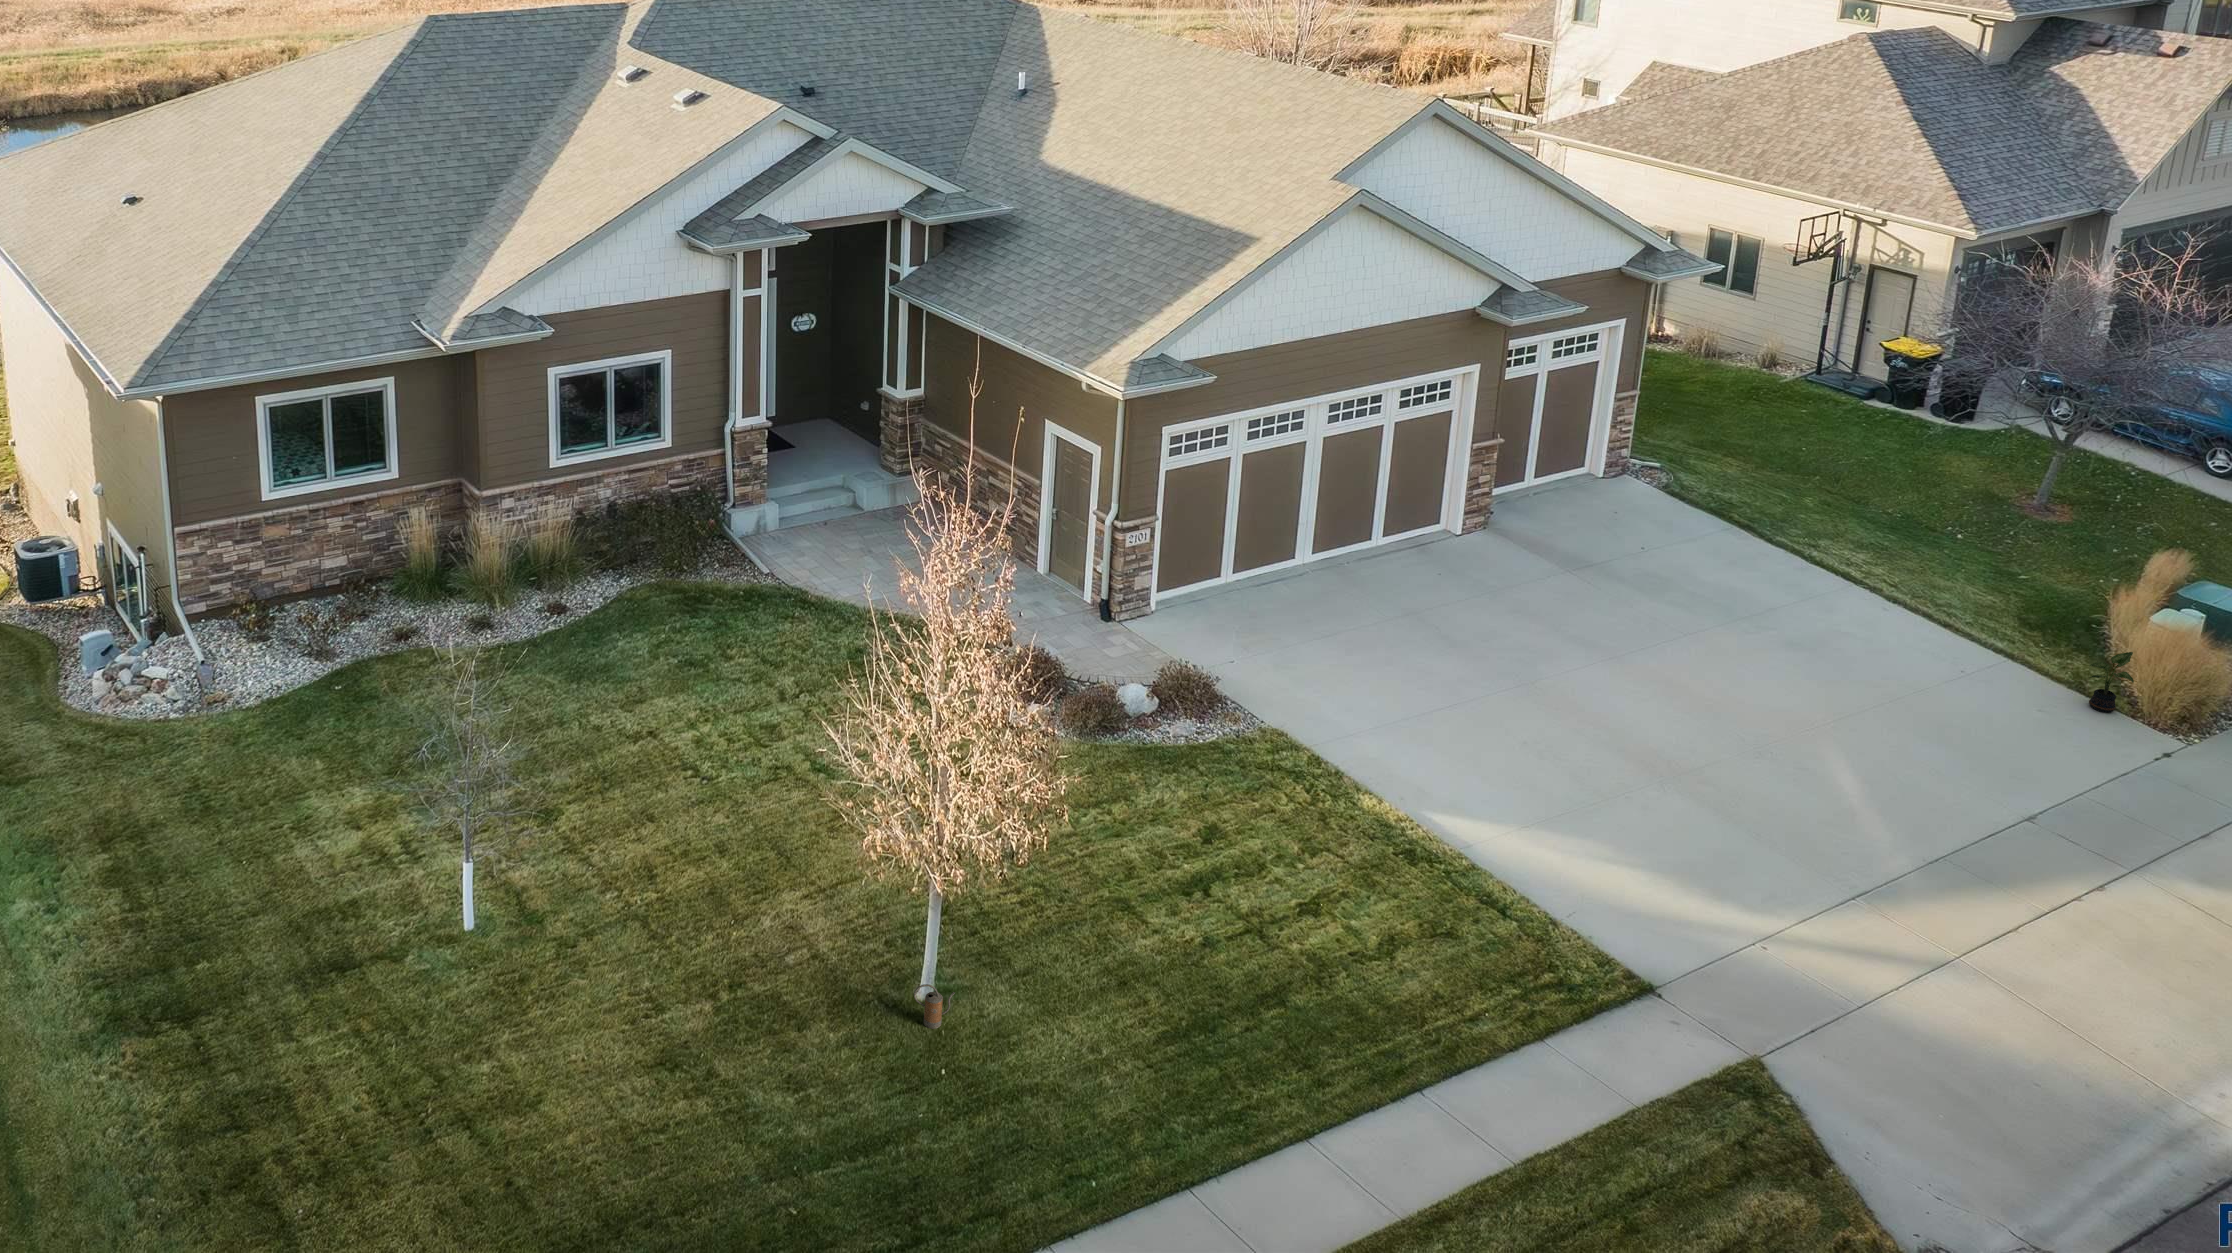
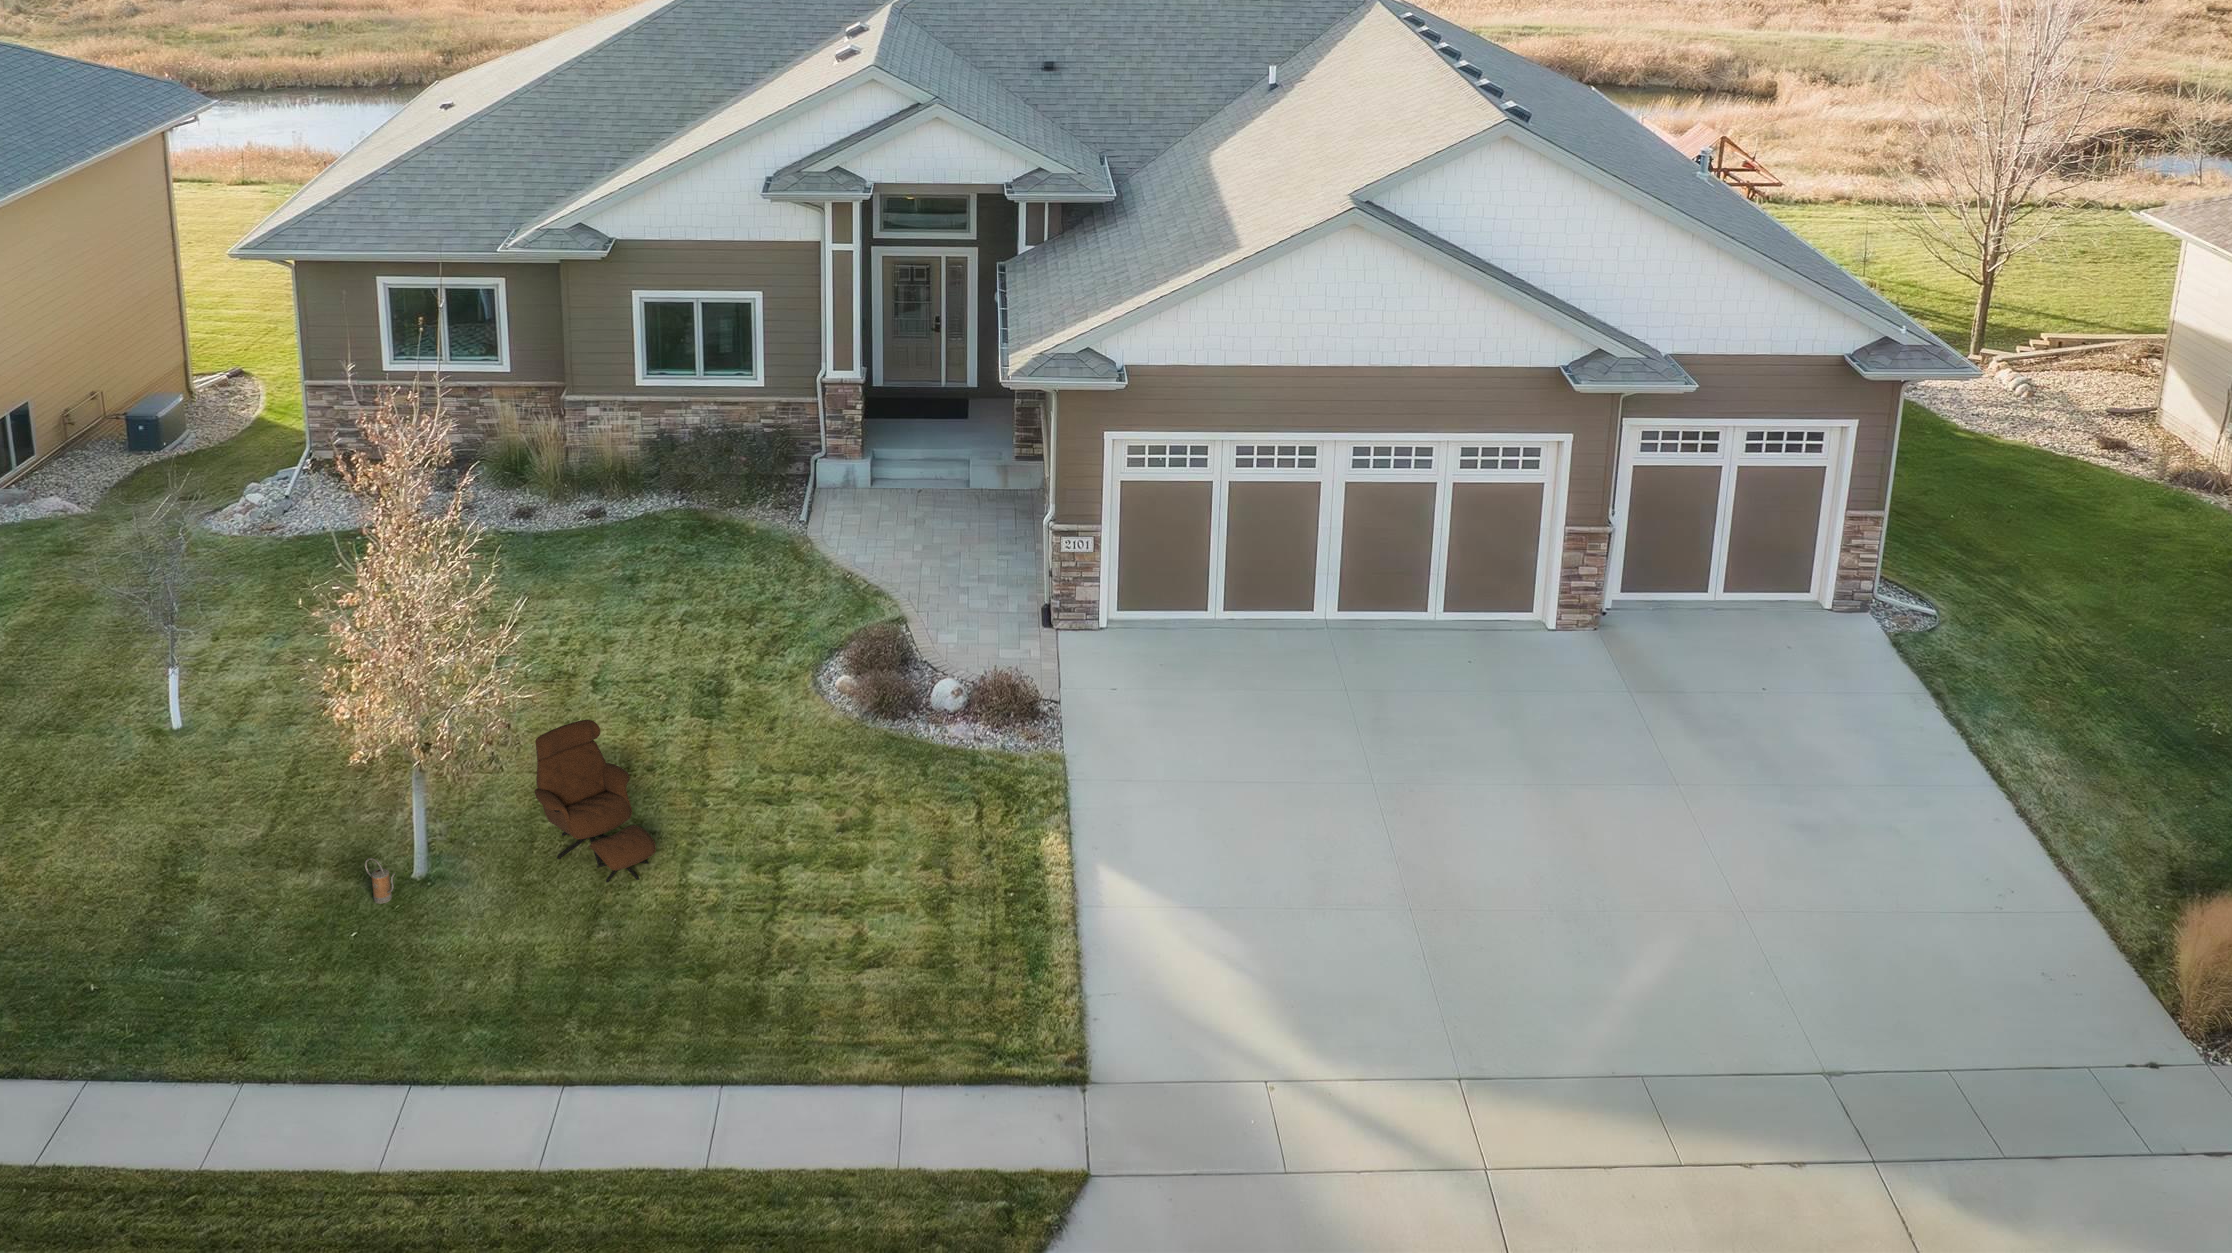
potted plant: present [2089,652,2134,713] -> none [2113,931,2186,1007]
lounge chair: none [991,794,1120,944] -> present [534,720,656,882]

